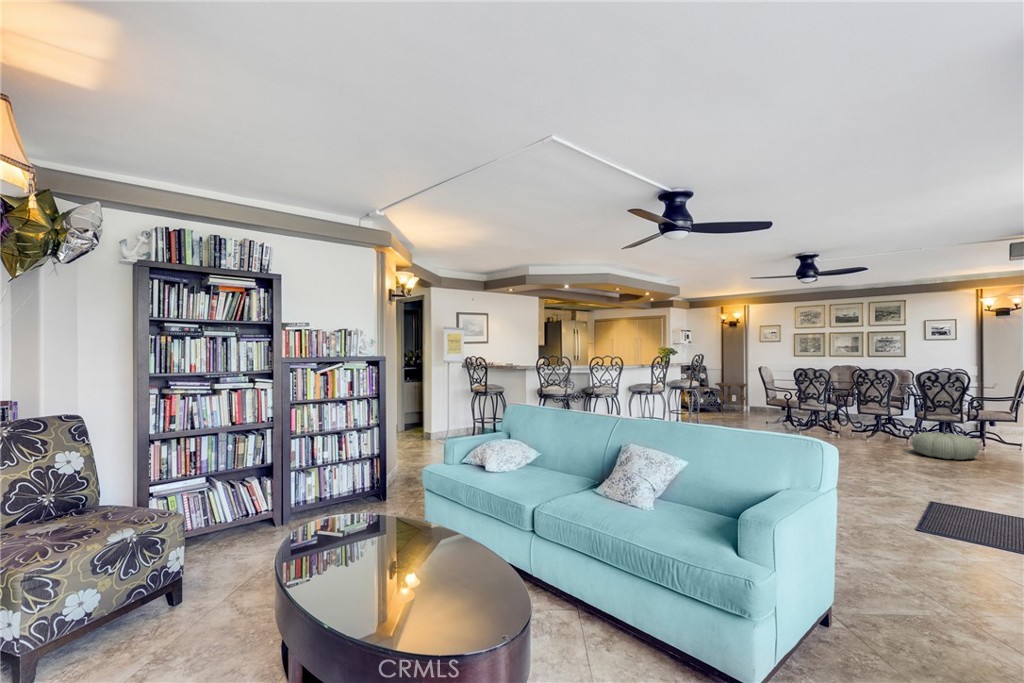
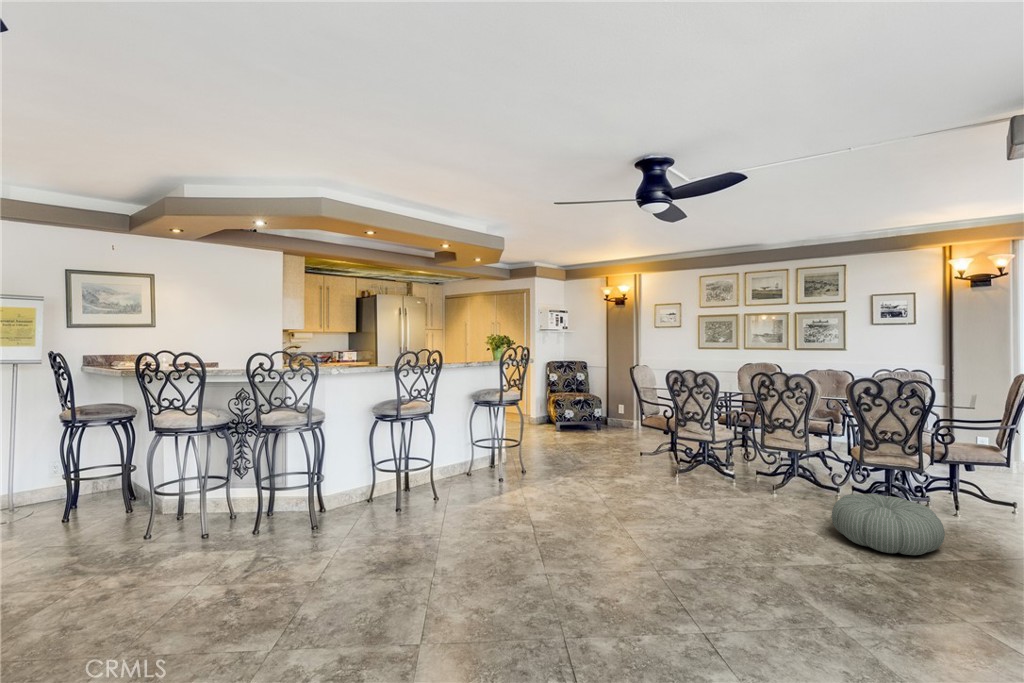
side table: present [715,383,747,414] -> none [591,386,633,433]

